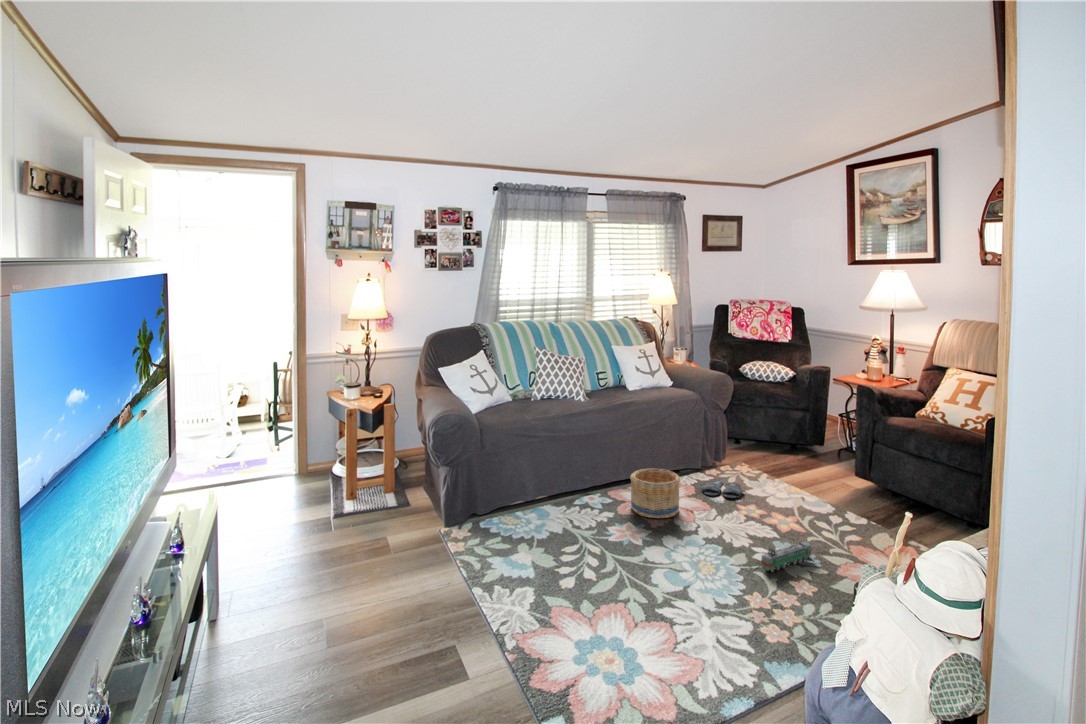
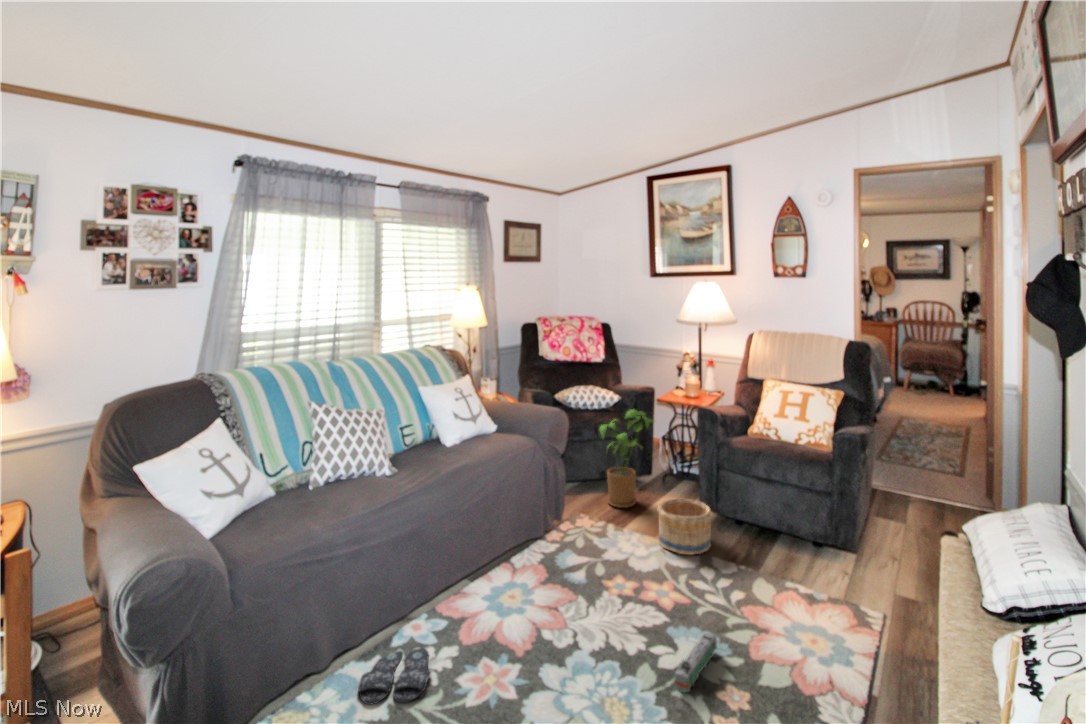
house plant: none [767,379,822,466] -> present [599,410,653,508]
basket: present [630,468,680,518] -> present [658,498,712,555]
slippers: present [701,482,743,498] -> present [358,648,431,704]

